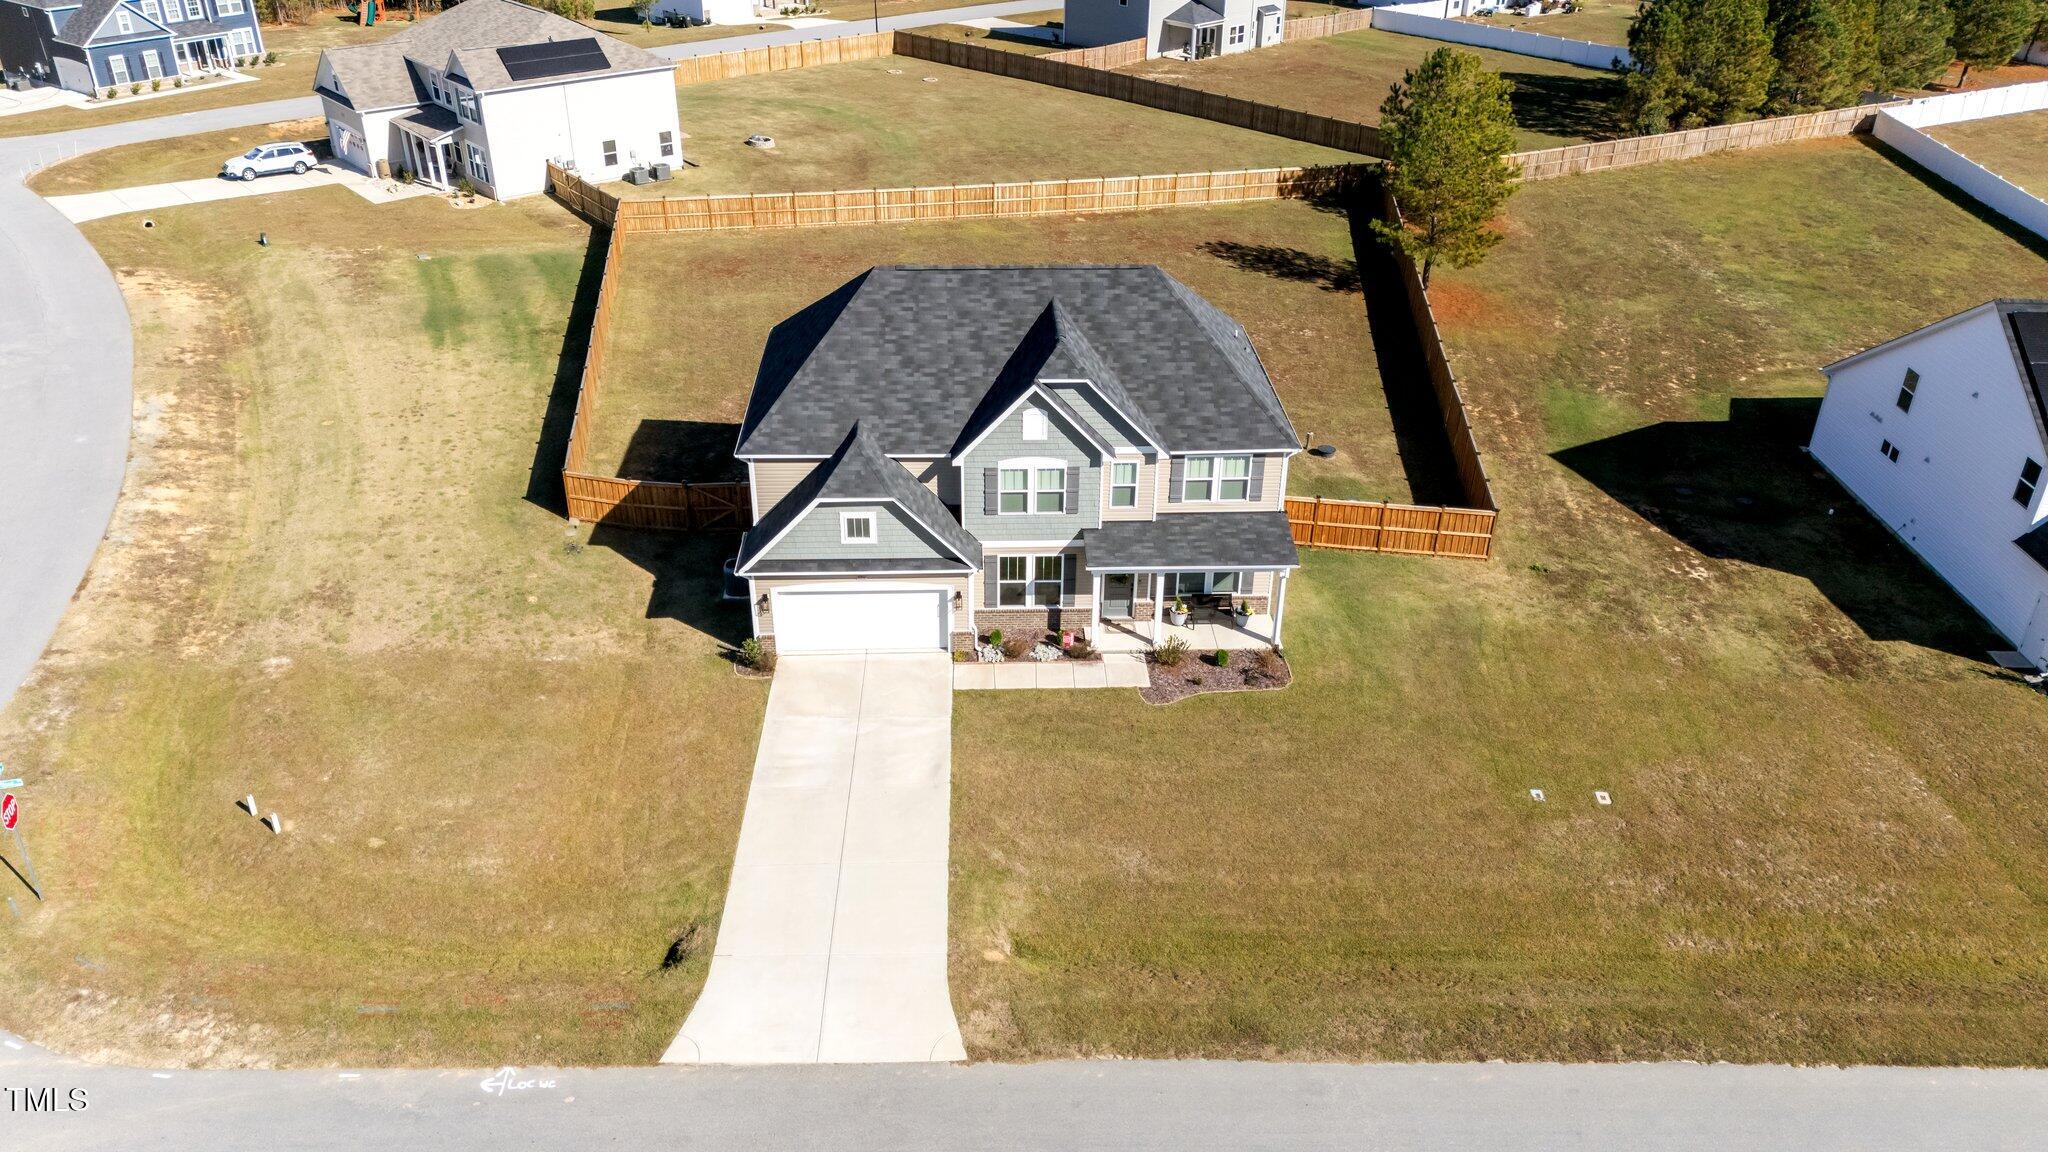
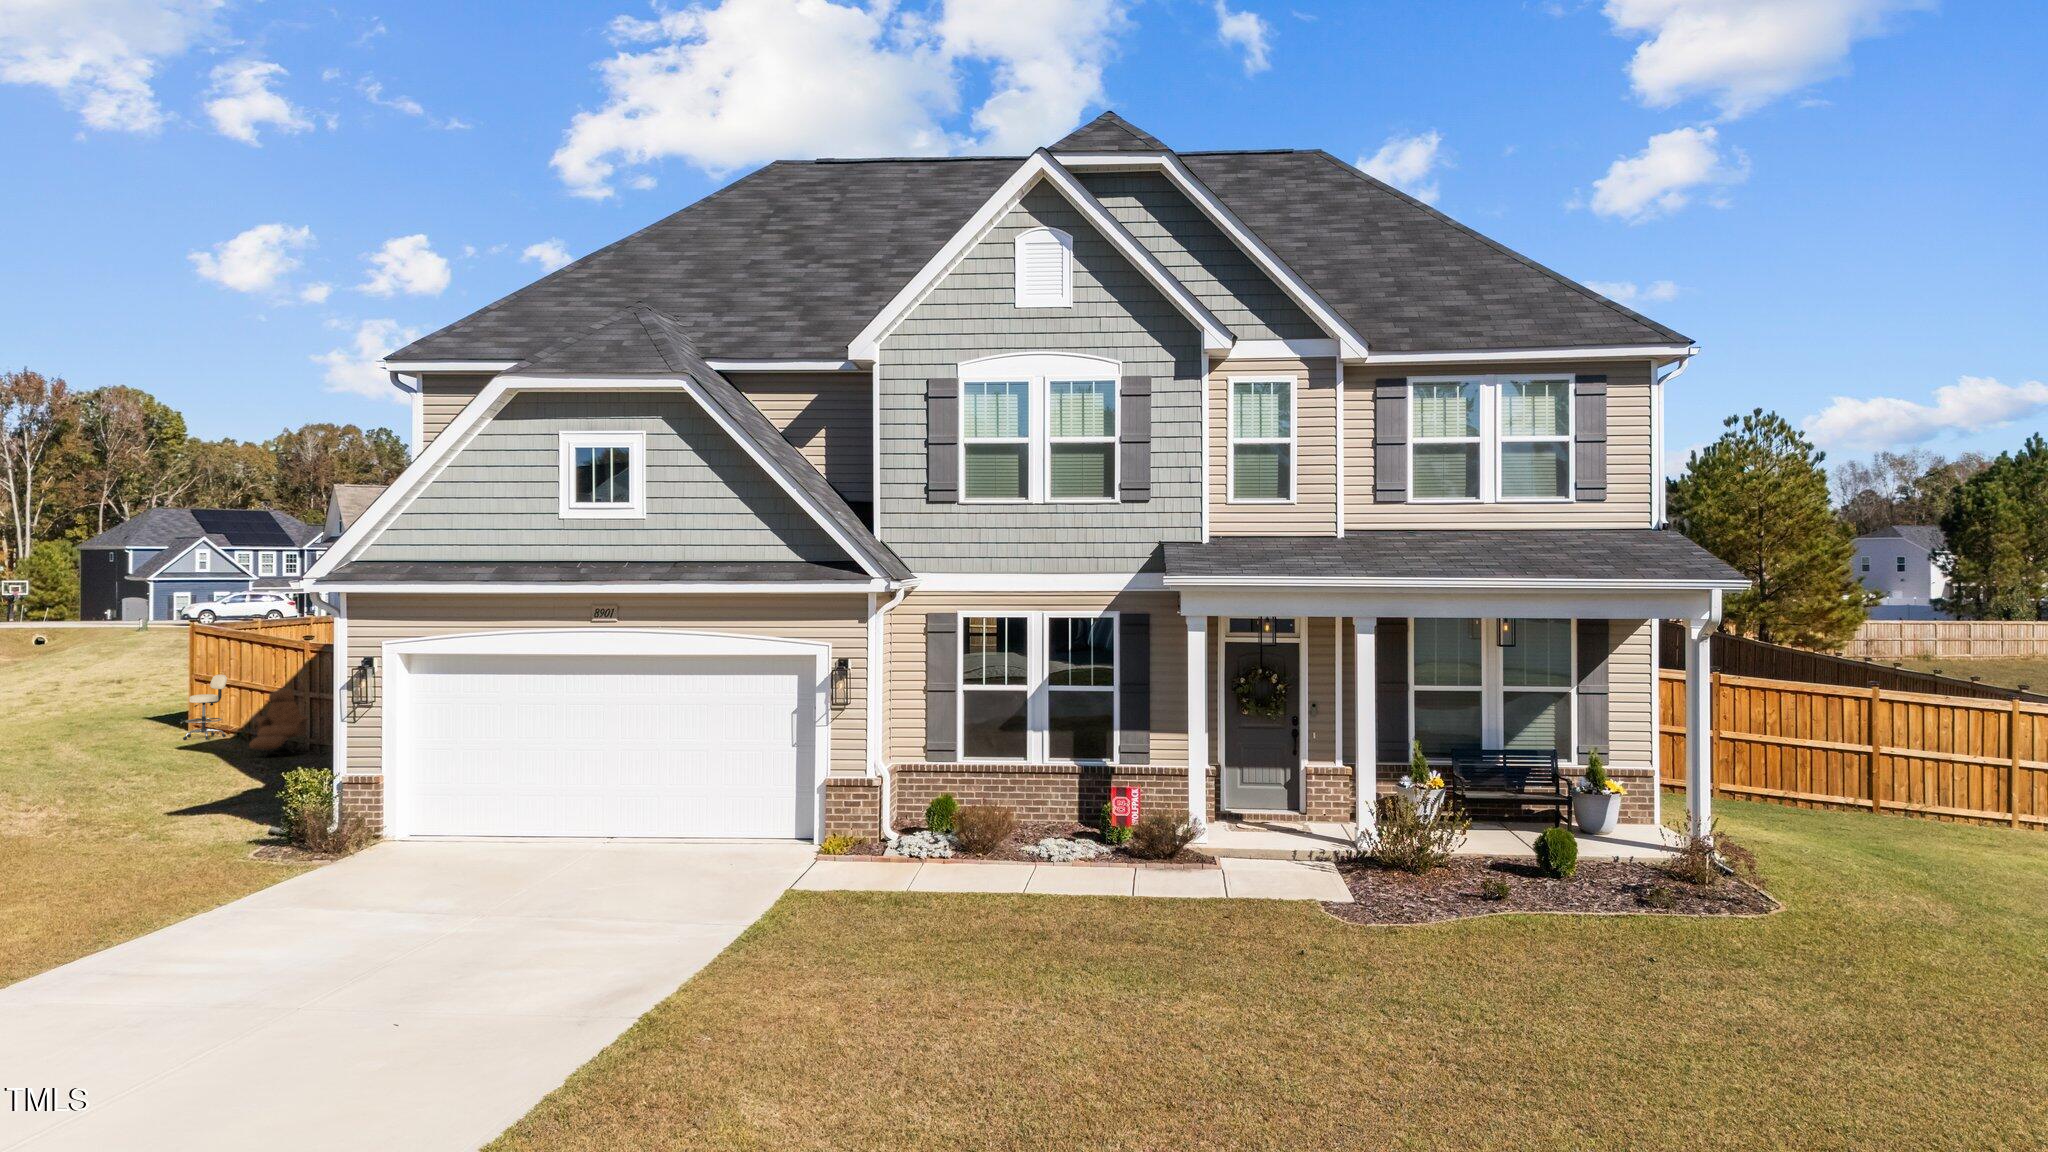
lounge chair: none [622,535,648,577] -> present [249,690,309,756]

